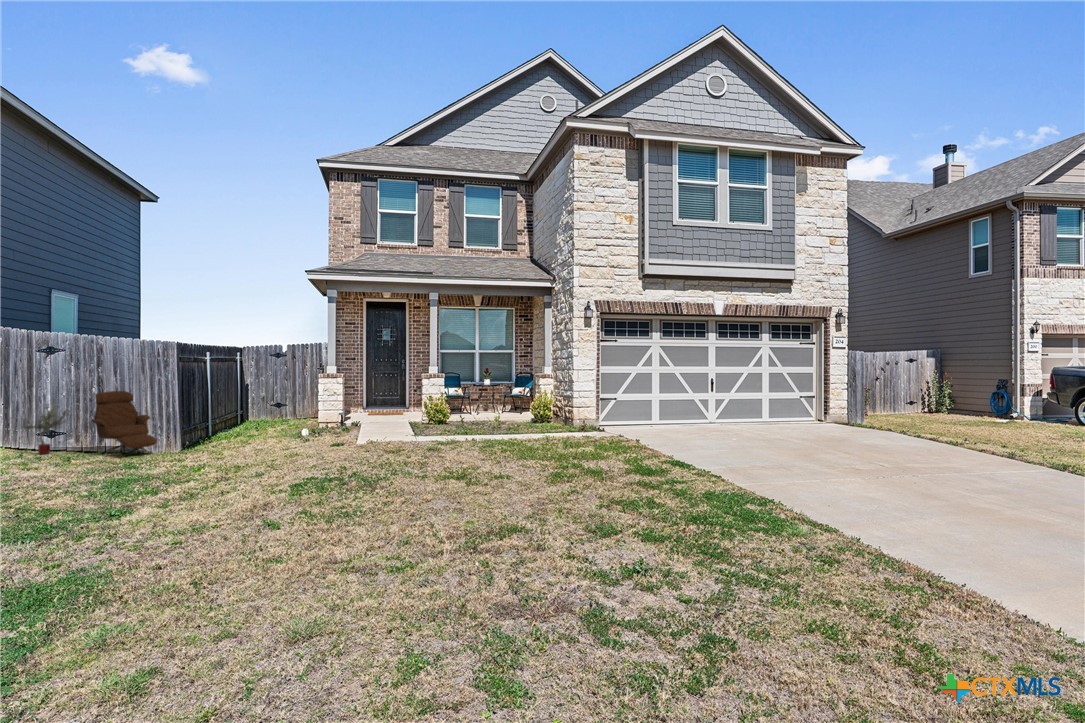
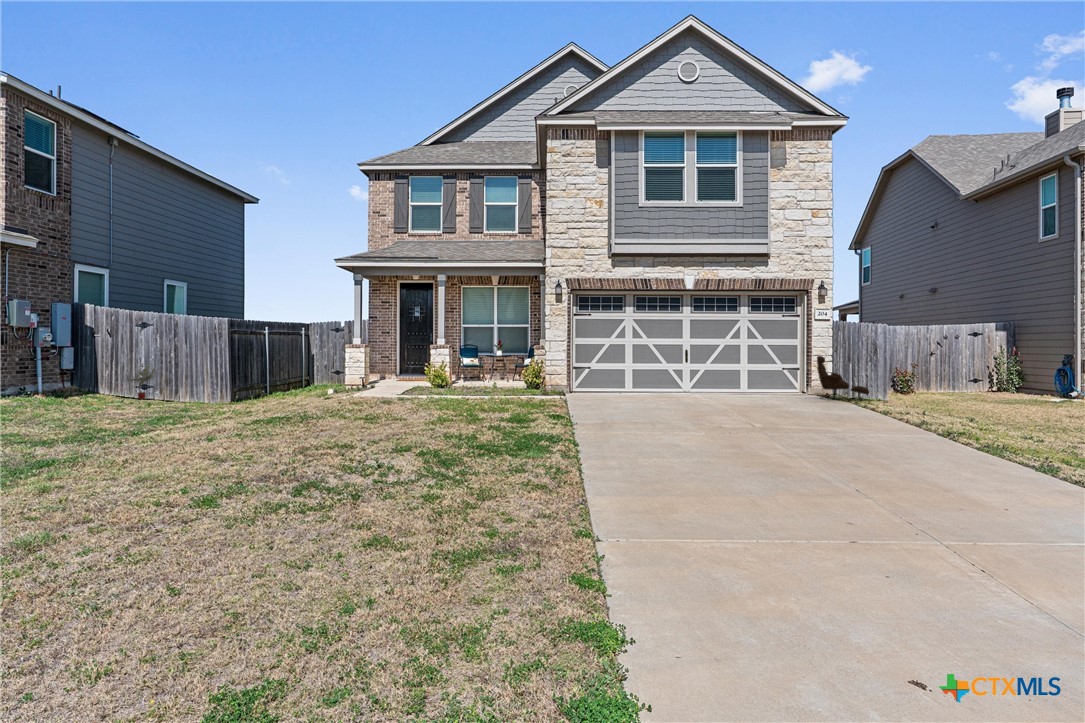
lounge chair: present [92,391,157,457] -> present [817,356,869,401]

